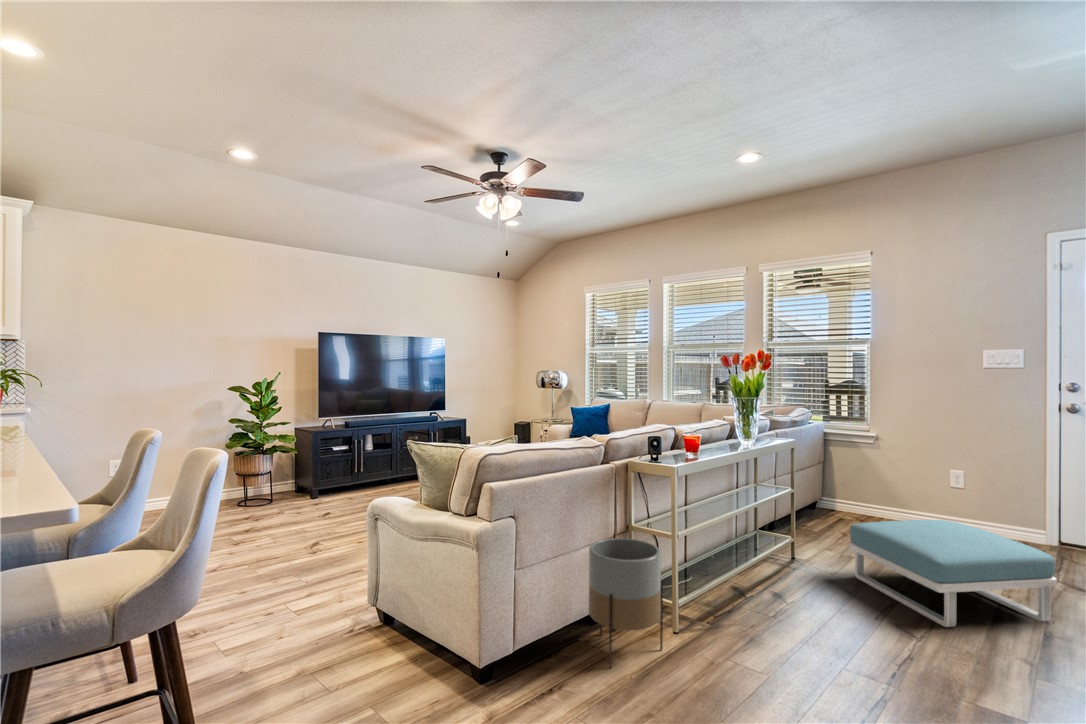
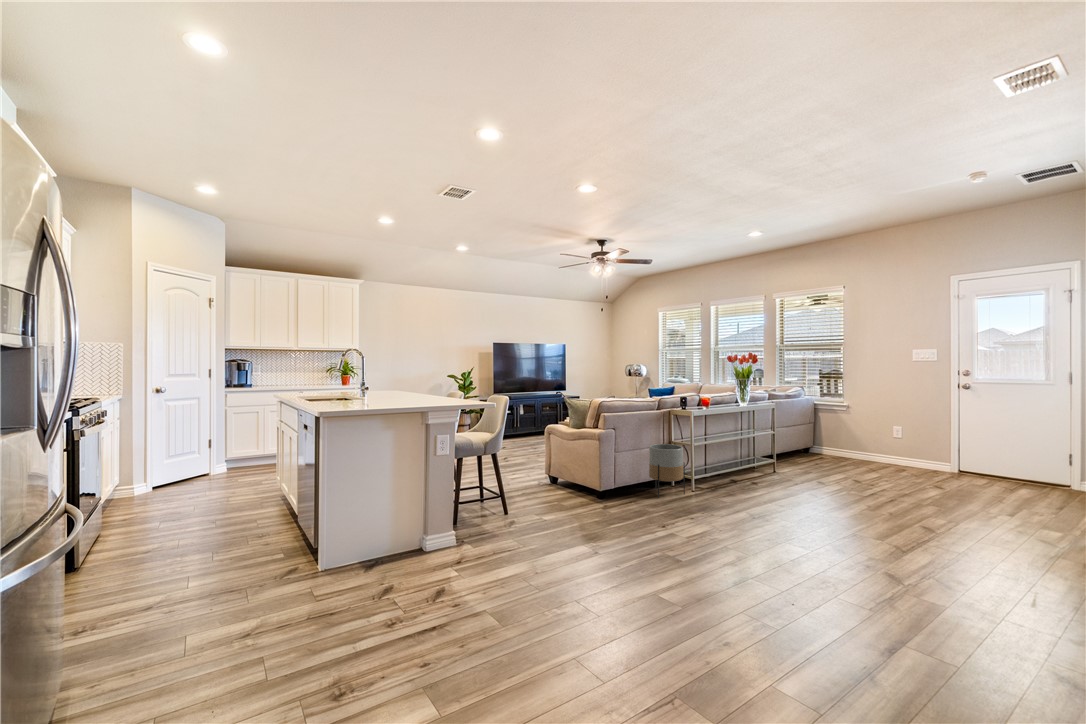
footstool: present [849,520,1057,627] -> none [802,448,908,496]

